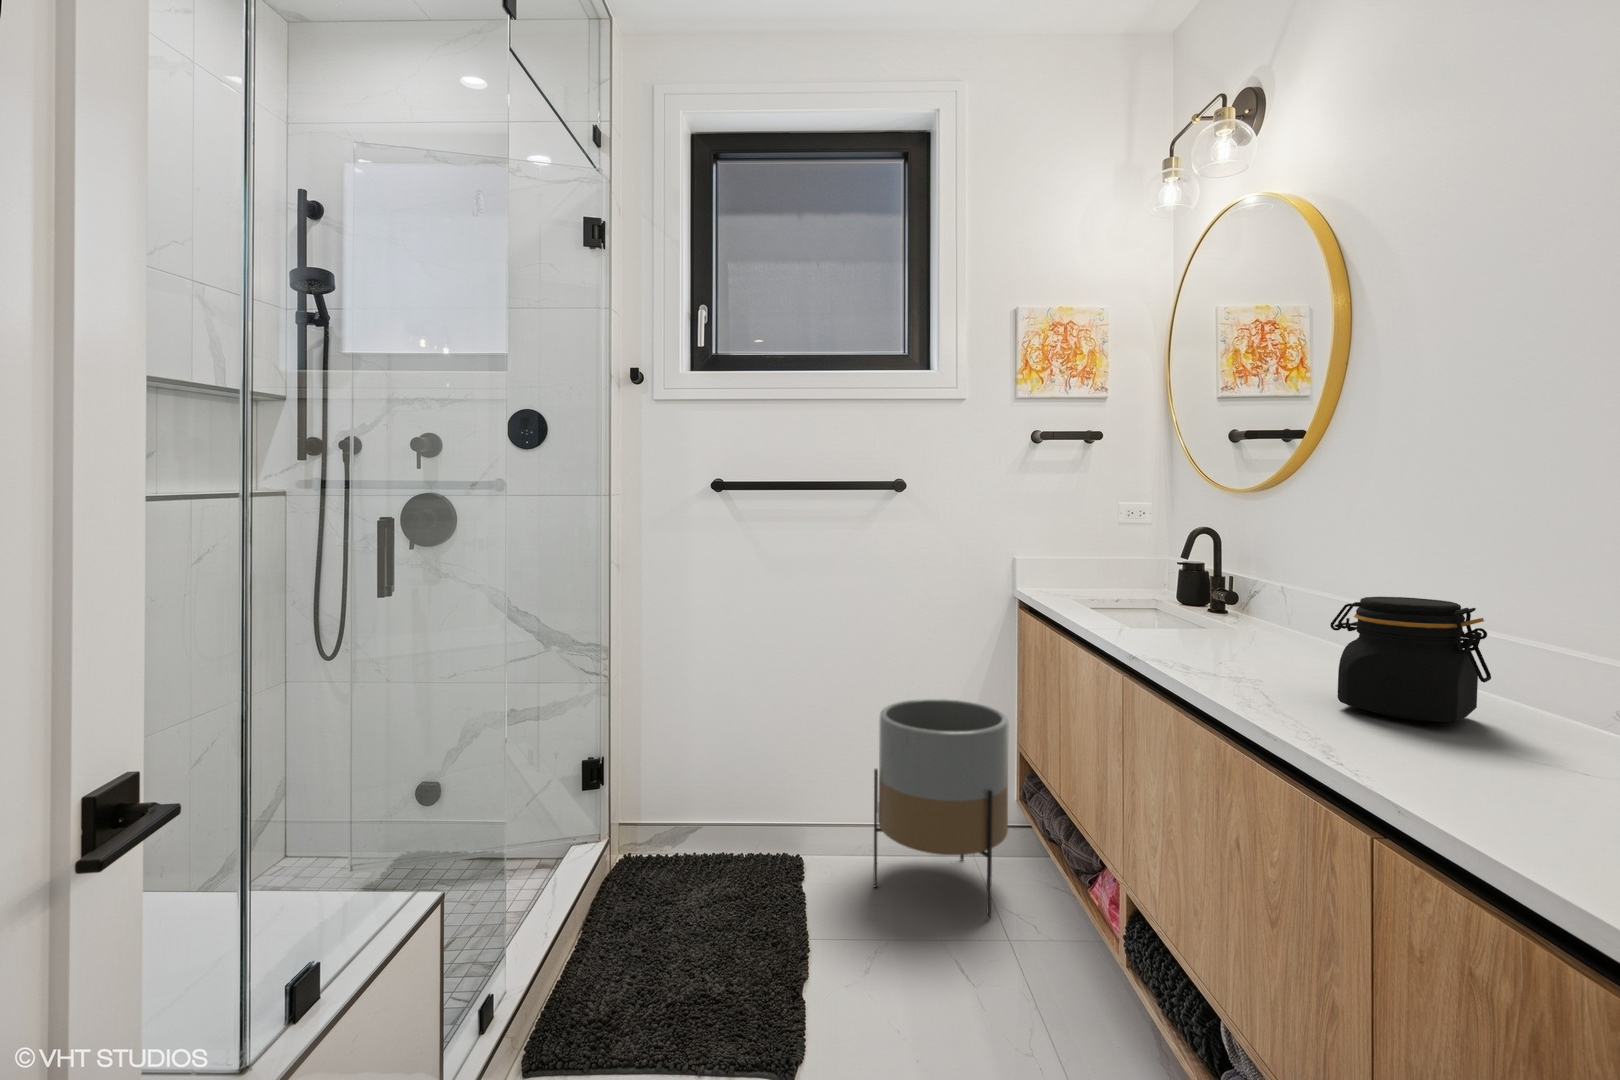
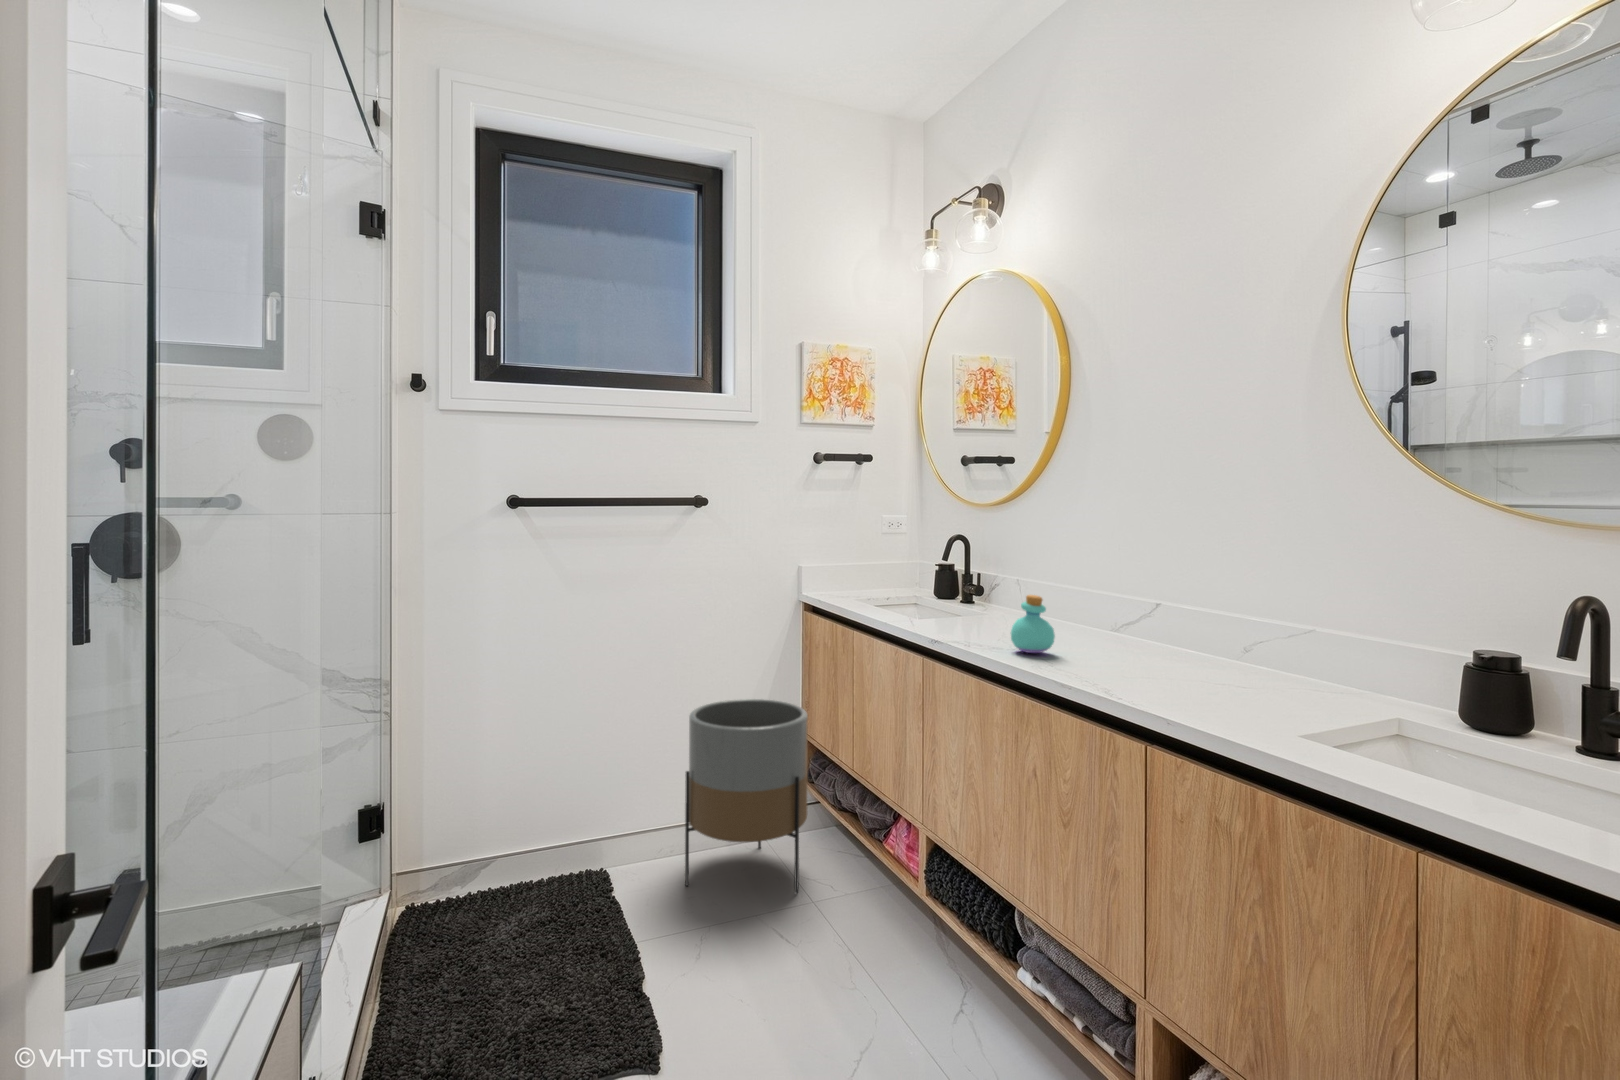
jar: present [1330,597,1491,722] -> none [1087,590,1184,676]
perfume bottle: none [1228,599,1291,676] -> present [1011,595,1055,653]

